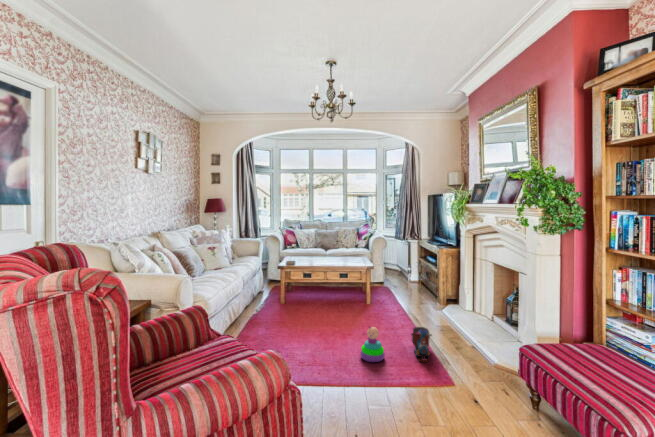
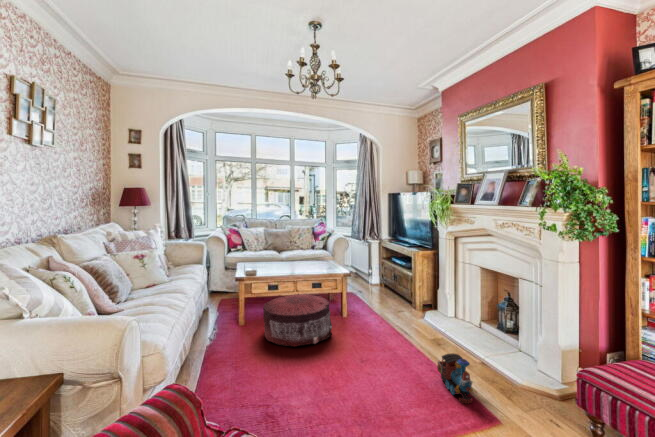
pouf: none [296,281,348,319] -> present [263,294,332,347]
stacking toy: present [360,327,385,362] -> none [385,362,418,413]

